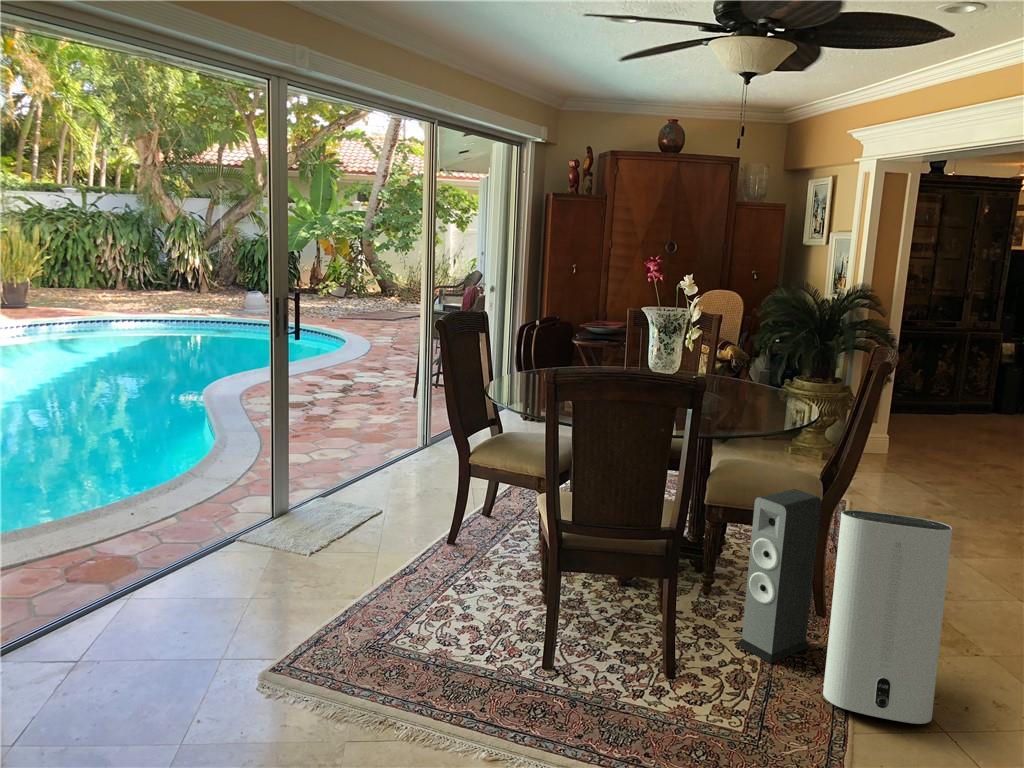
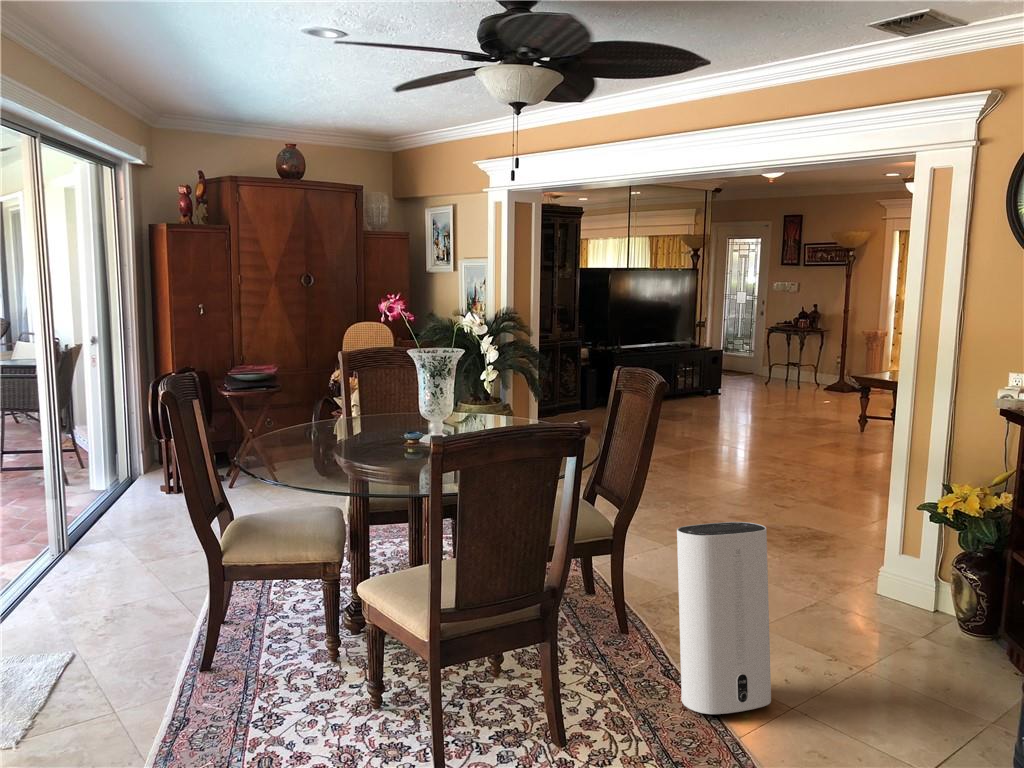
speaker: present [737,489,821,663] -> none [582,517,638,693]

